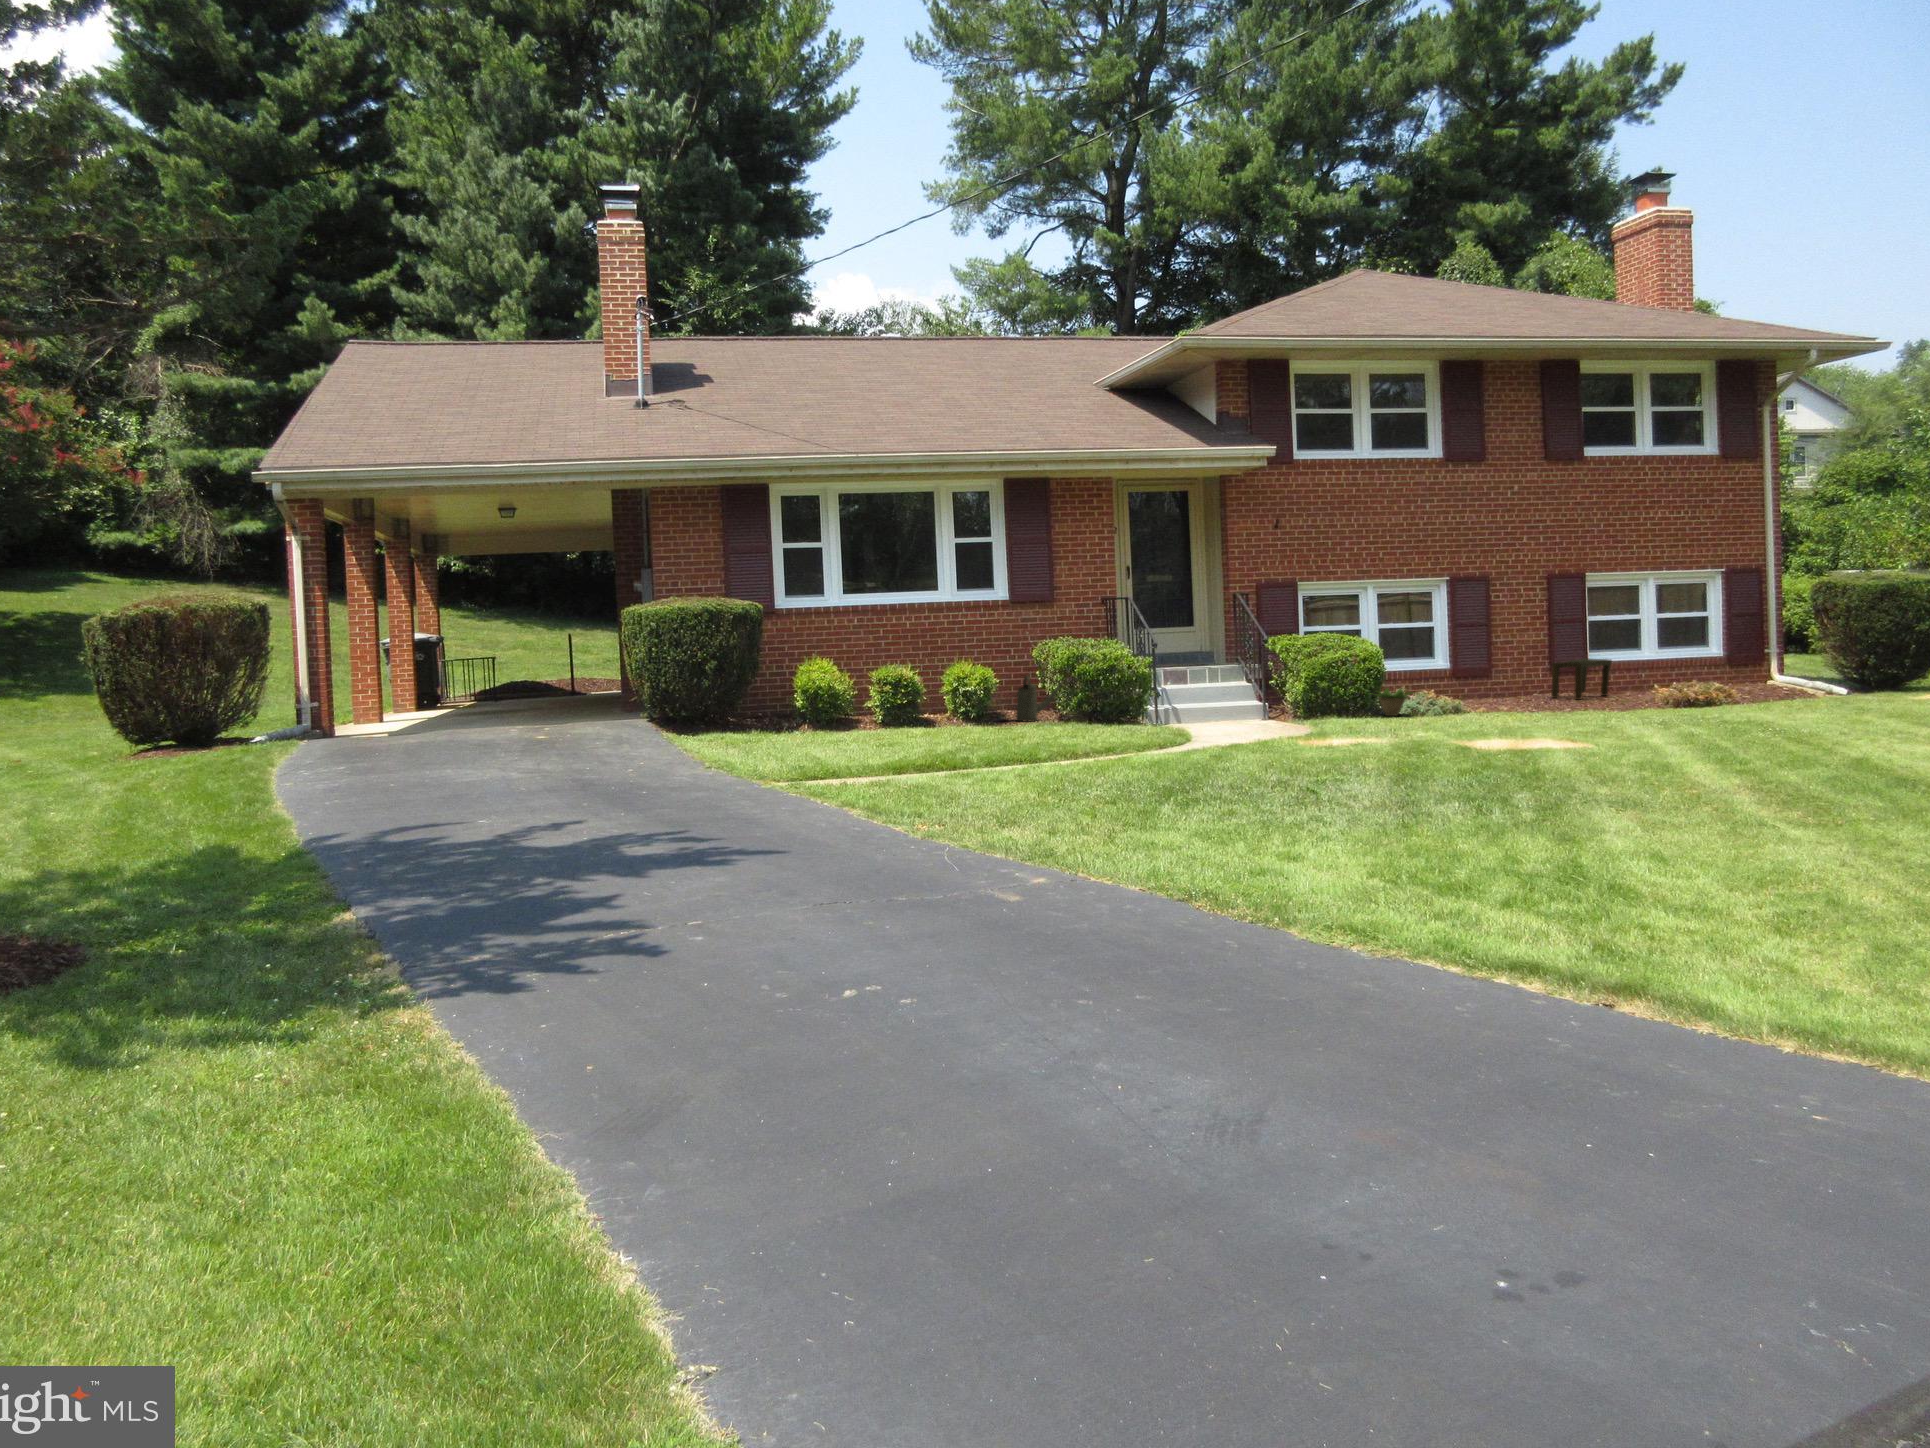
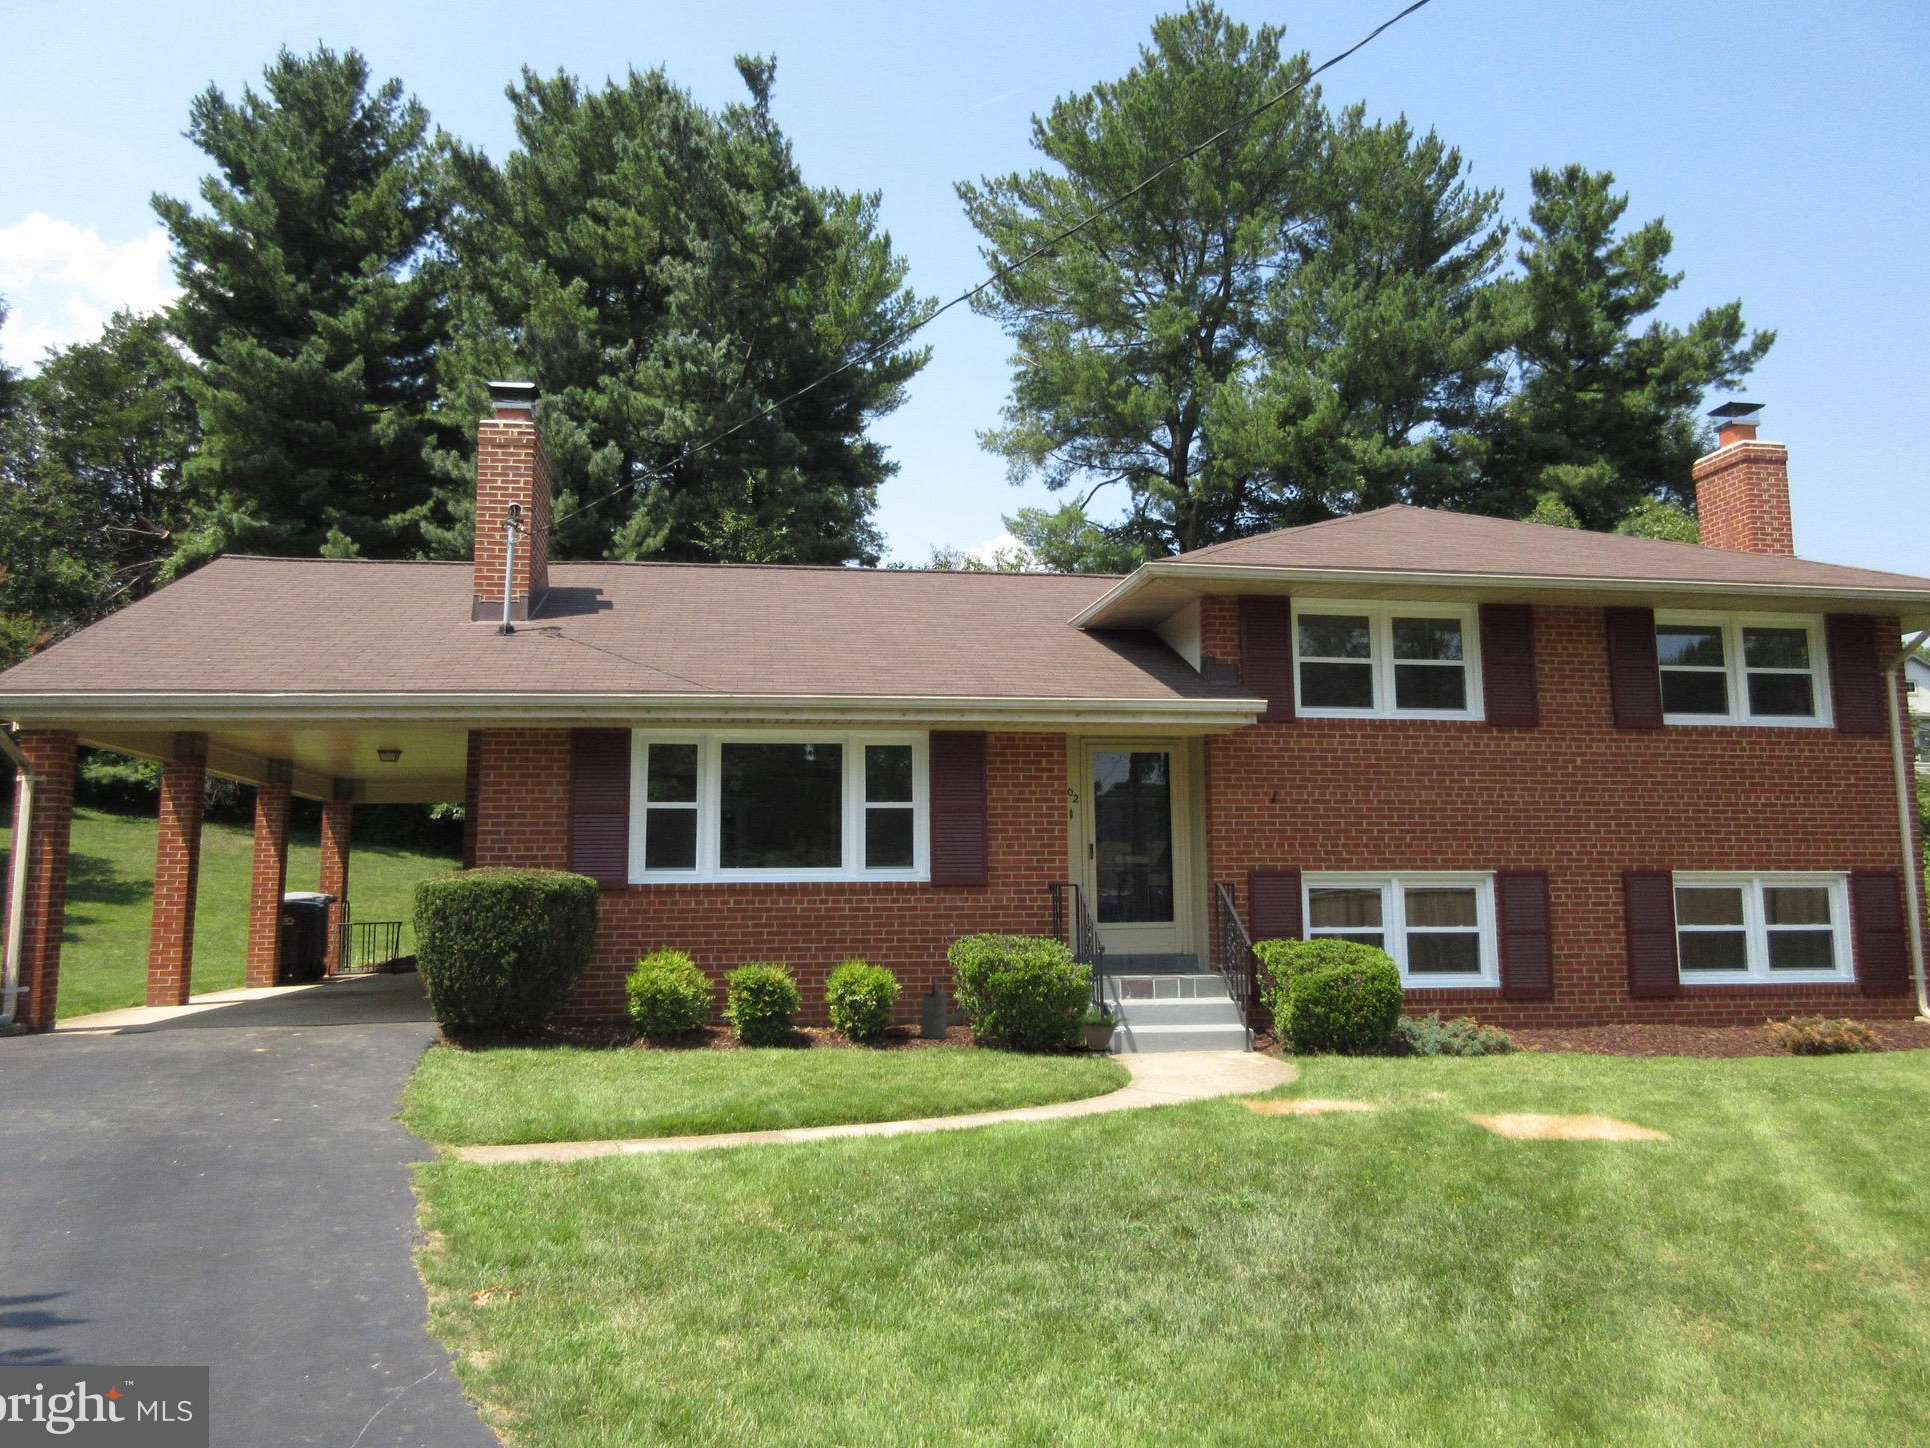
bench: present [1551,658,1612,700] -> none [1627,979,1707,1034]
decorative plant: present [1370,688,1415,716] -> present [1081,1010,1126,1050]

